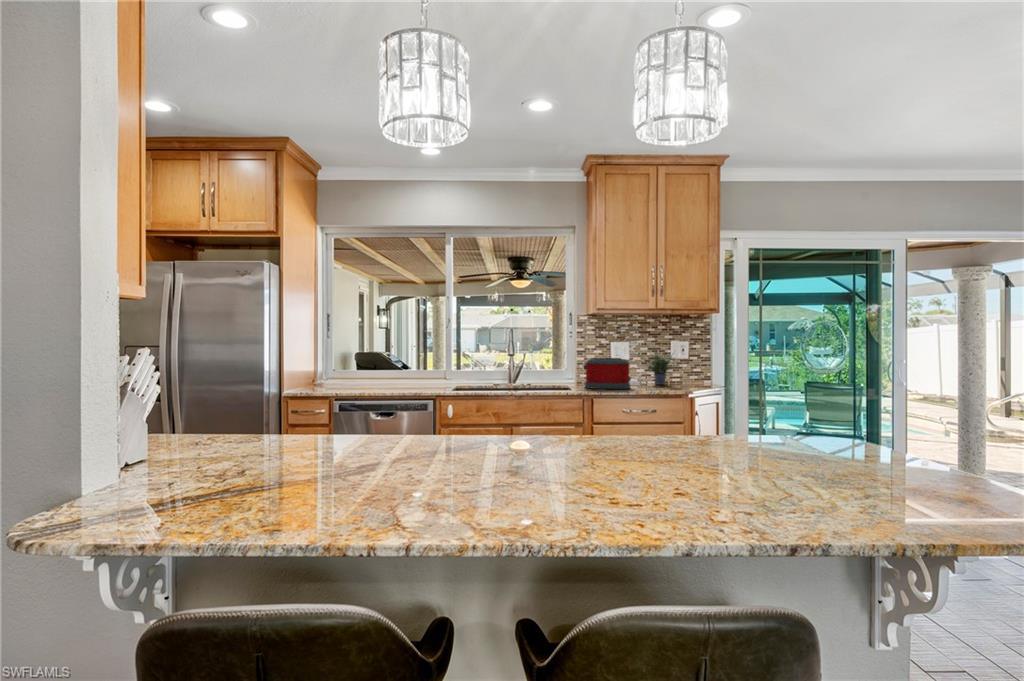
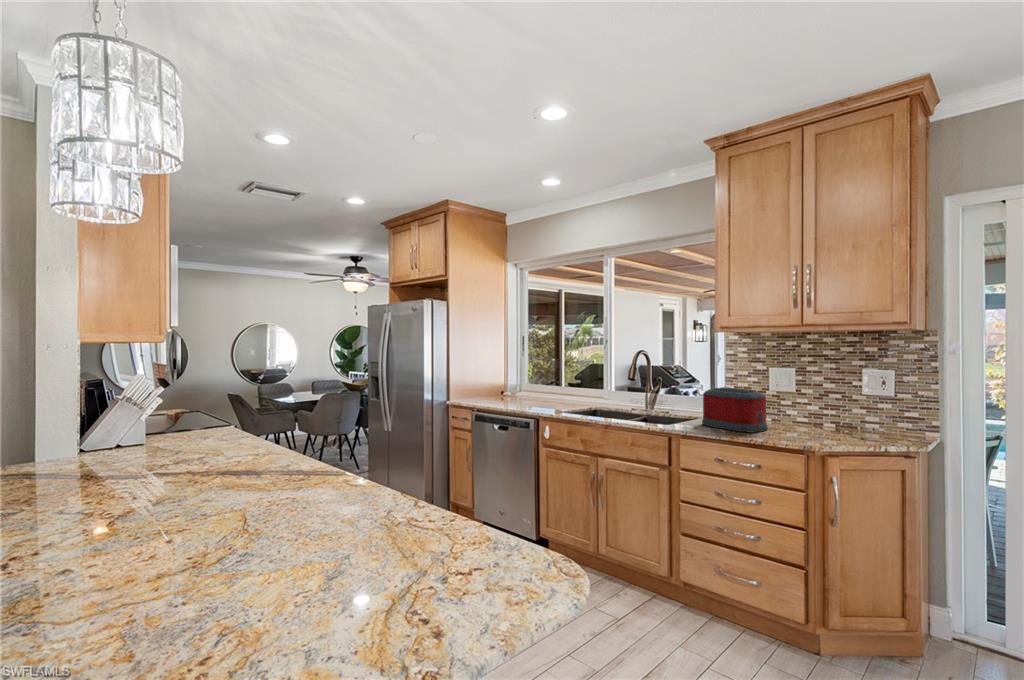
potted plant: present [646,350,678,385] -> none [793,367,881,433]

